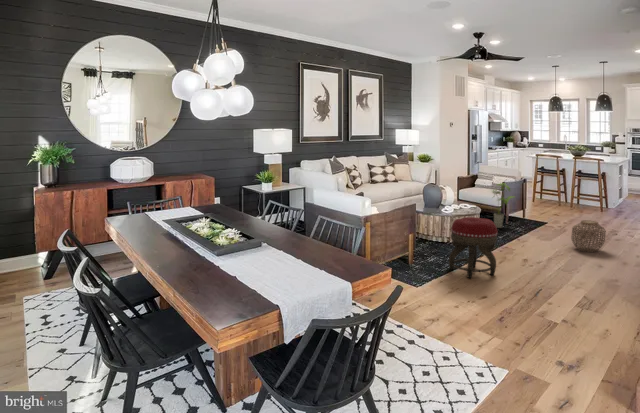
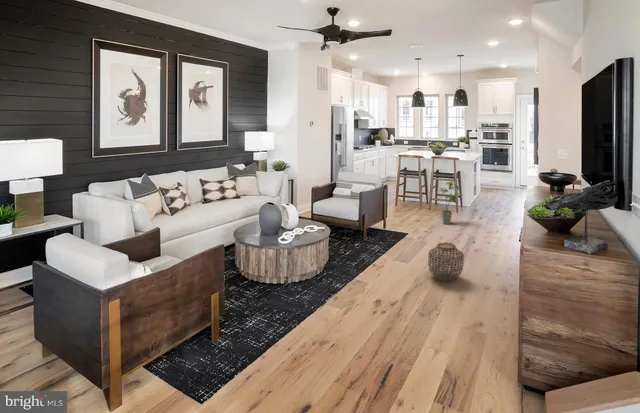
house plant: present [493,183,513,228] -> present [440,181,461,224]
footstool: present [449,217,498,278] -> none [265,266,329,363]

